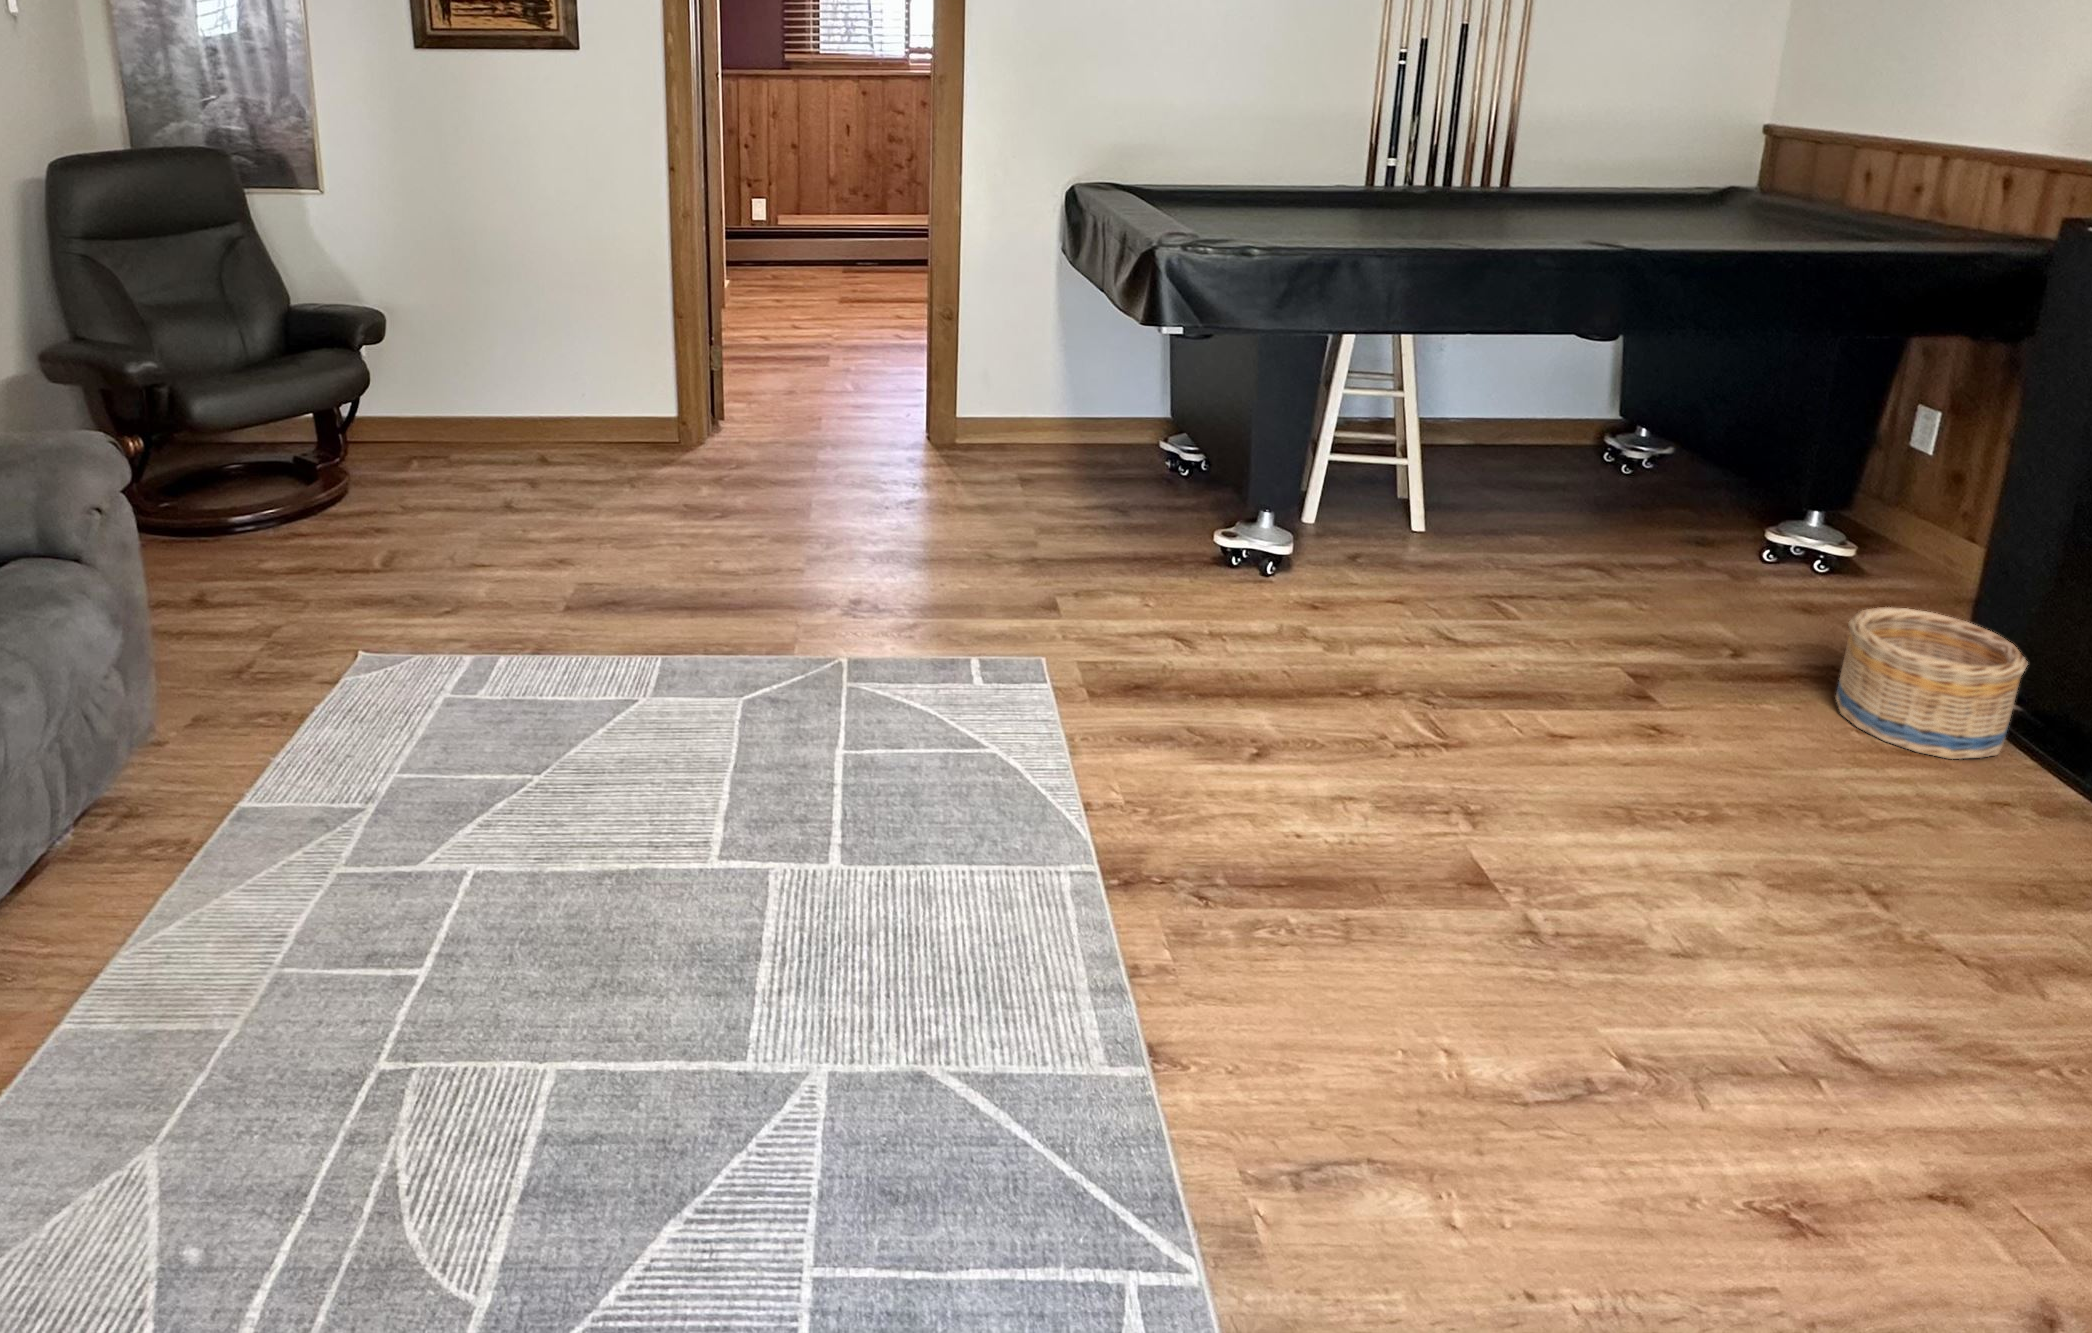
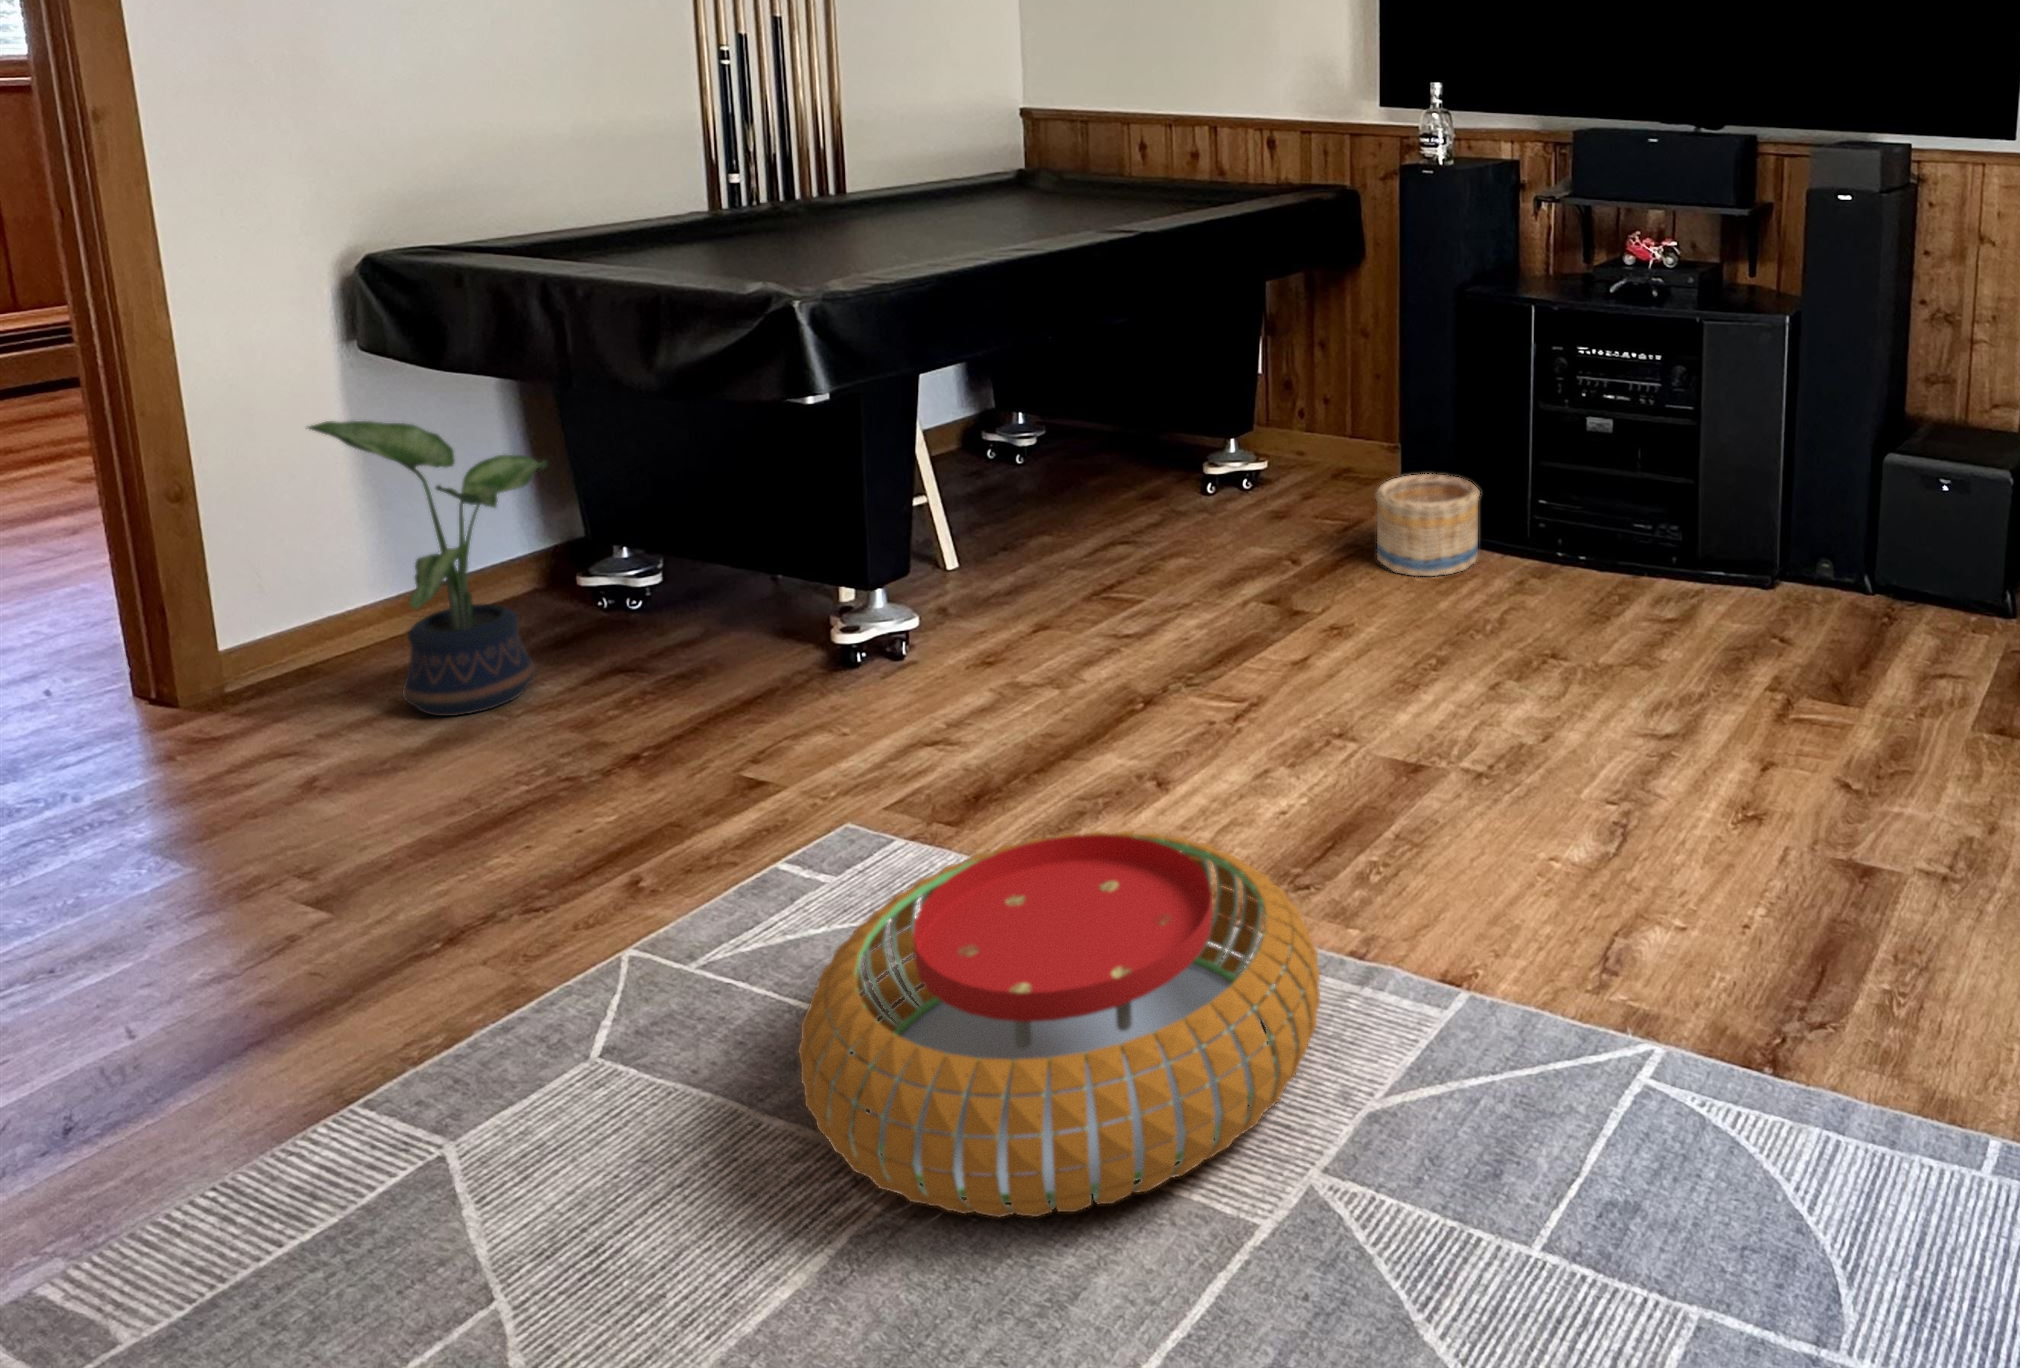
potted plant: none [1004,274,1134,482] -> present [306,421,548,716]
pouf: none [664,665,1088,986] -> present [799,831,1320,1217]

